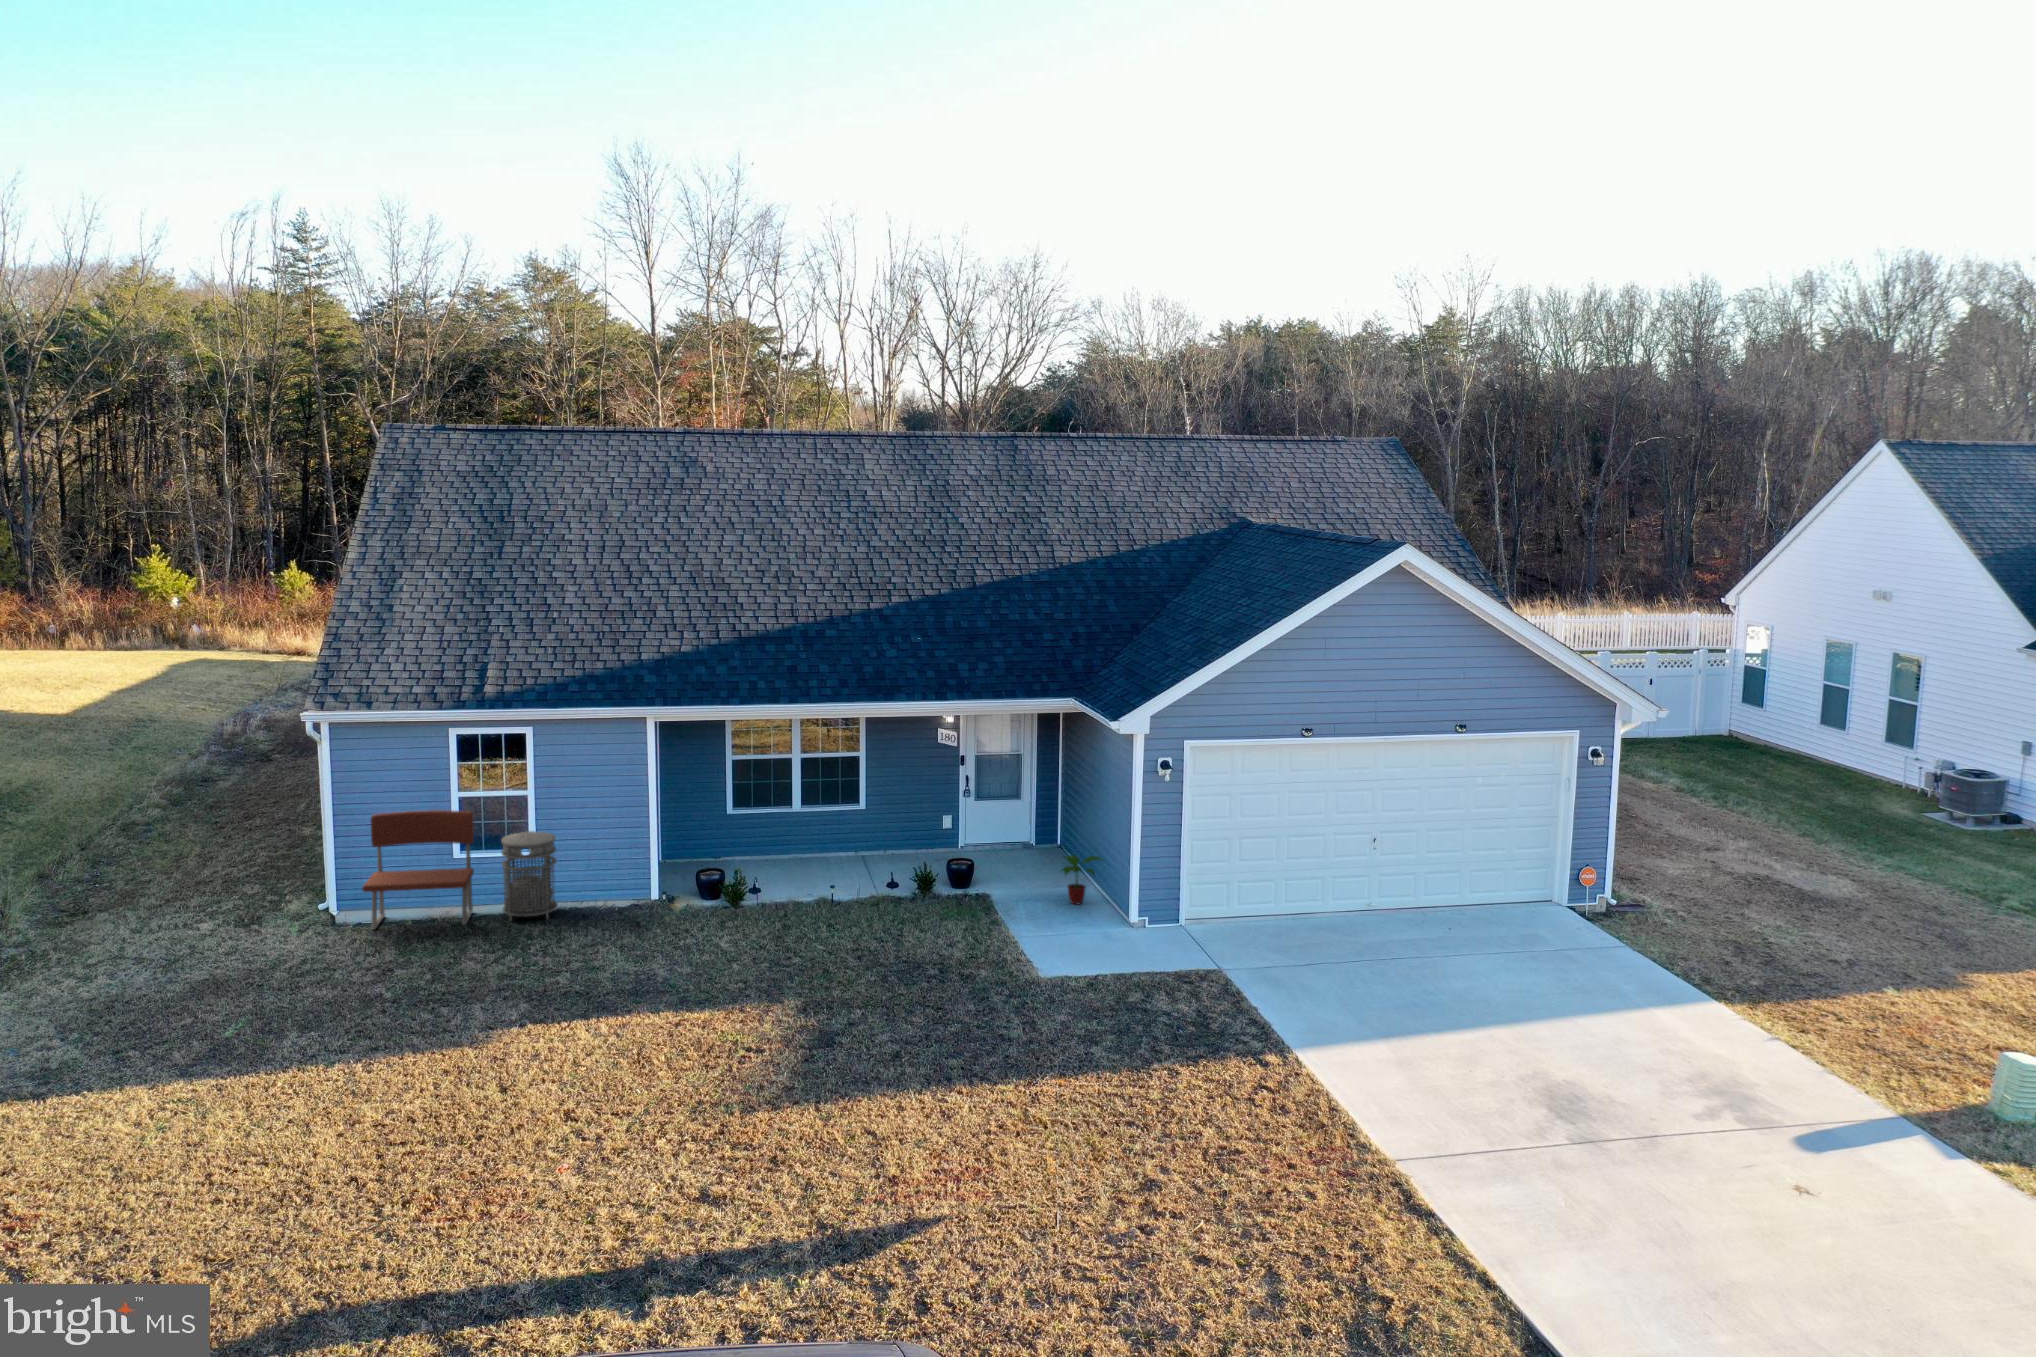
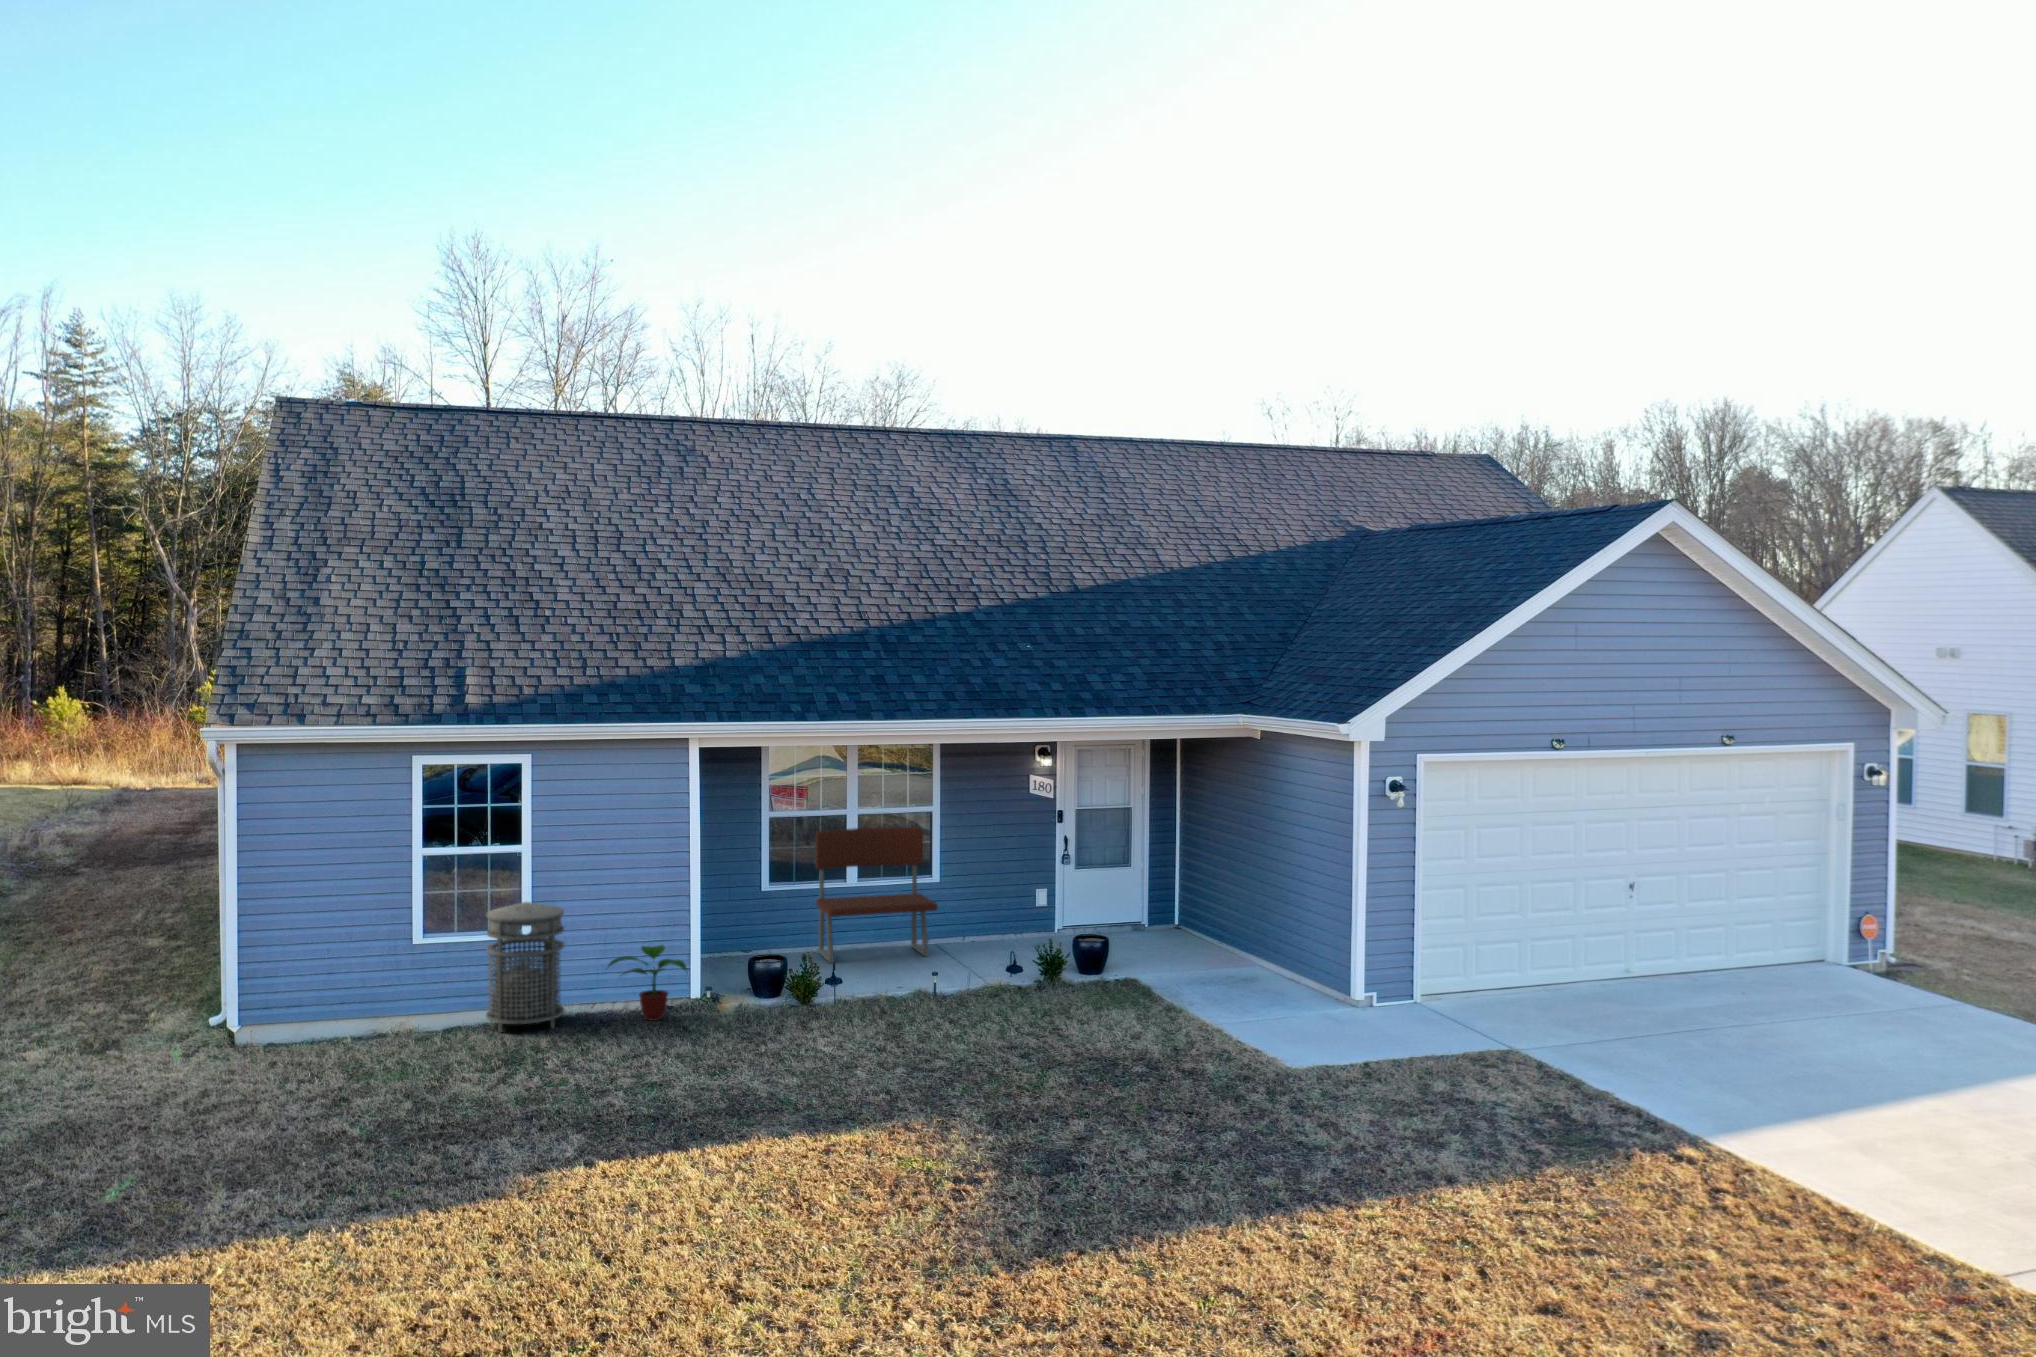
bench: present [362,810,474,930] -> present [815,827,938,963]
potted plant: present [1060,855,1104,905] -> present [609,945,687,1020]

